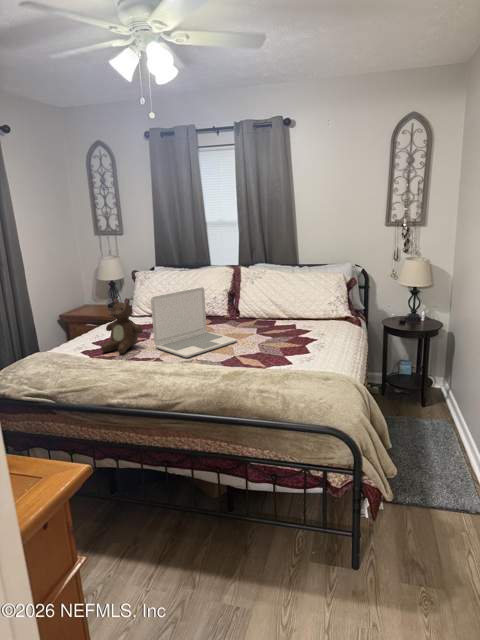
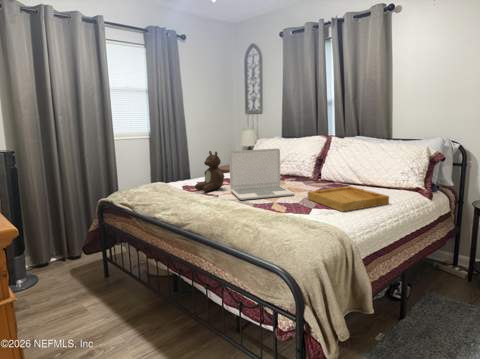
tray: none [258,323,340,354] -> present [308,186,389,212]

